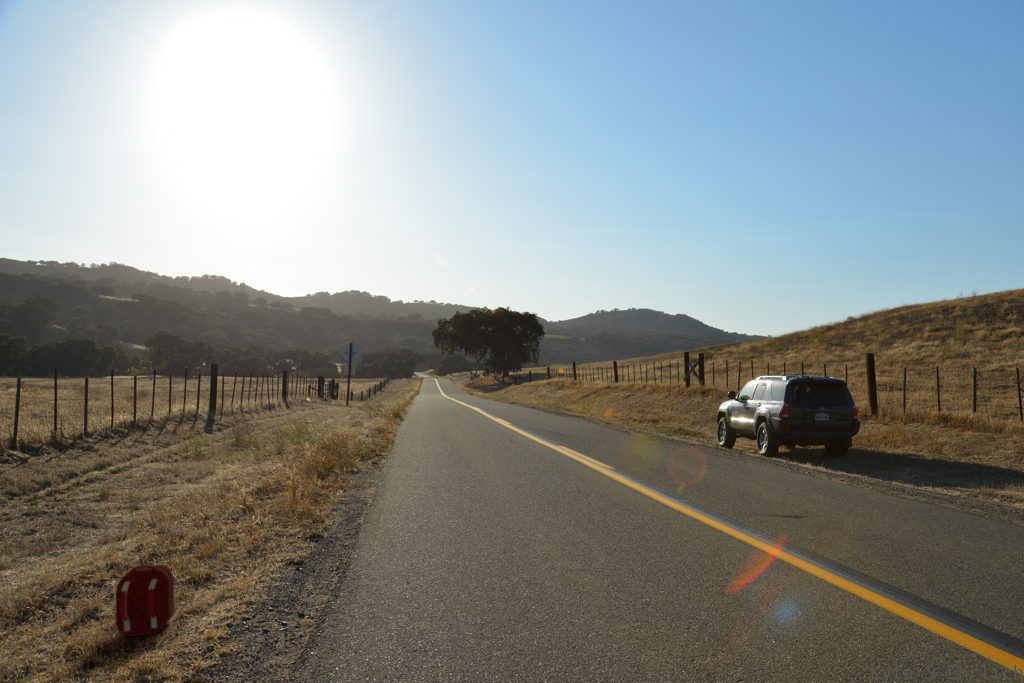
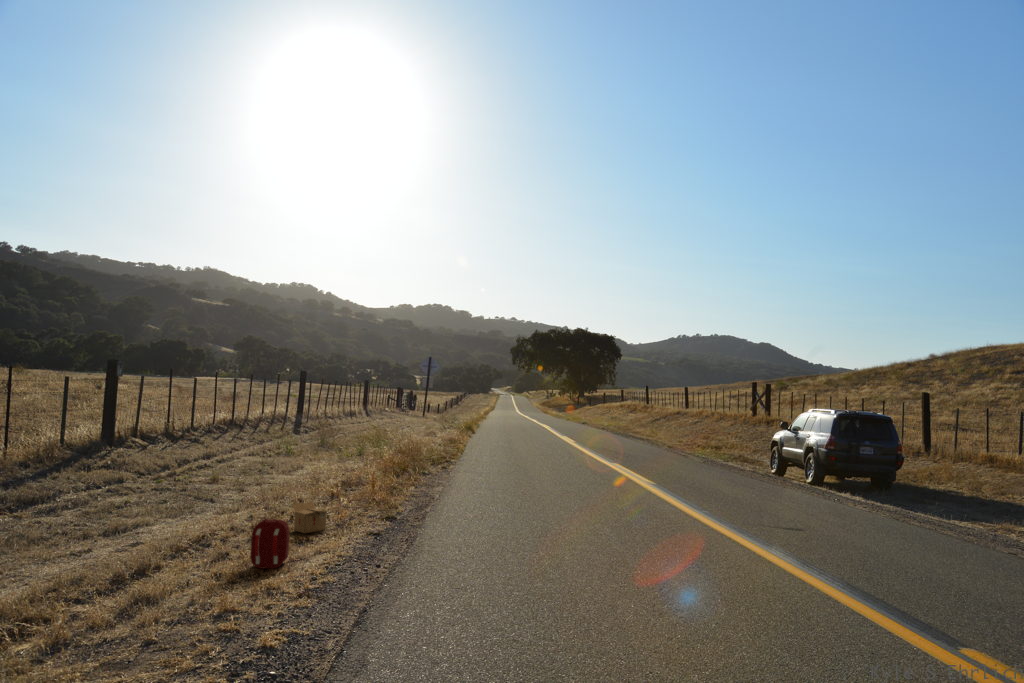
cardboard box: none [186,526,239,569] -> present [292,502,326,533]

